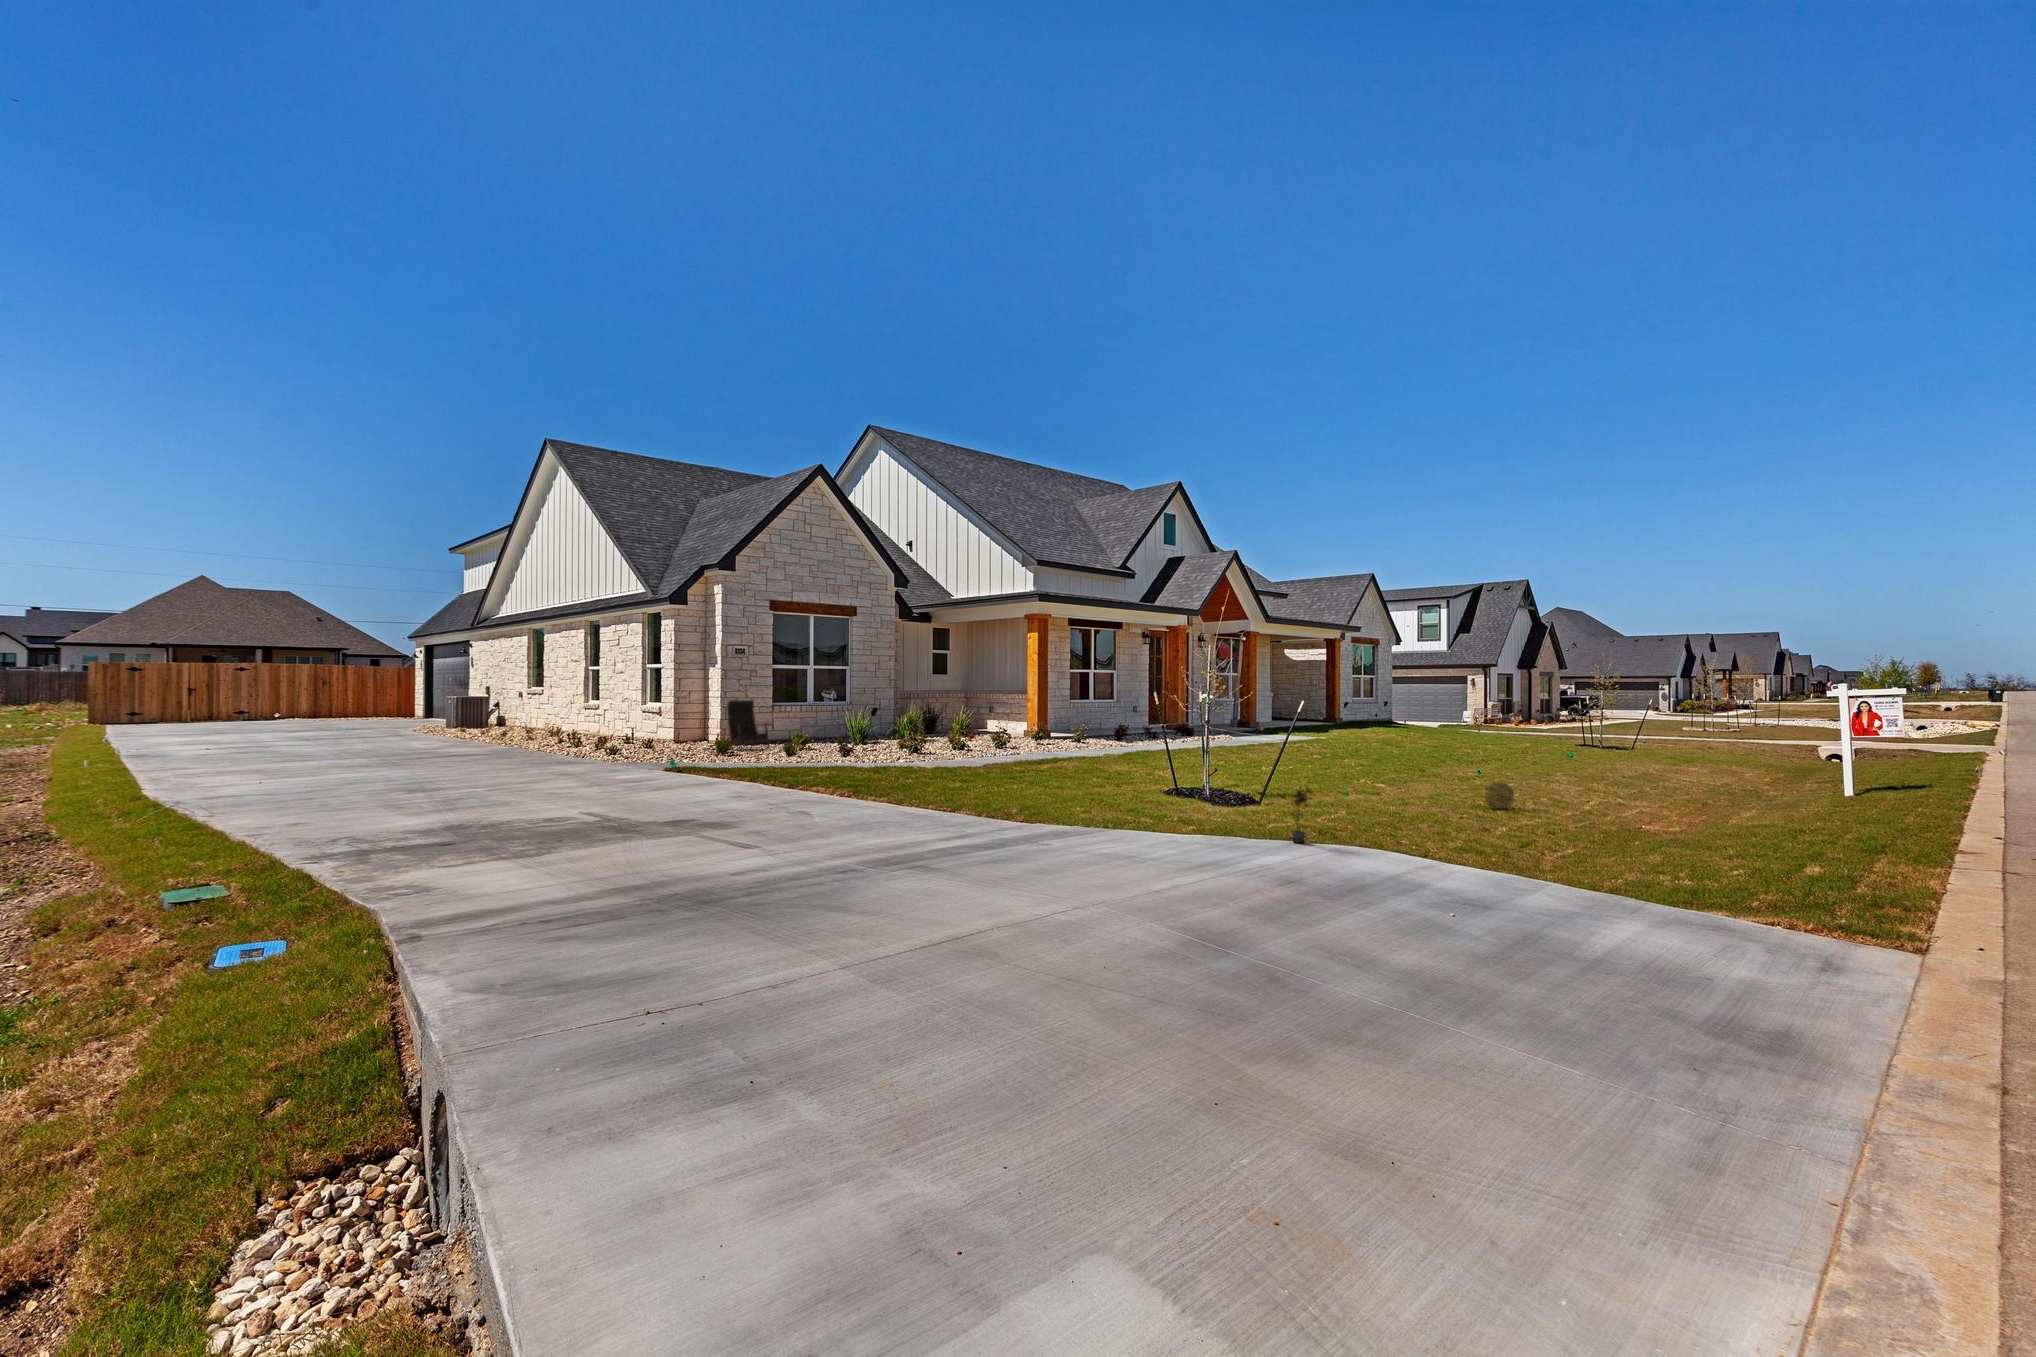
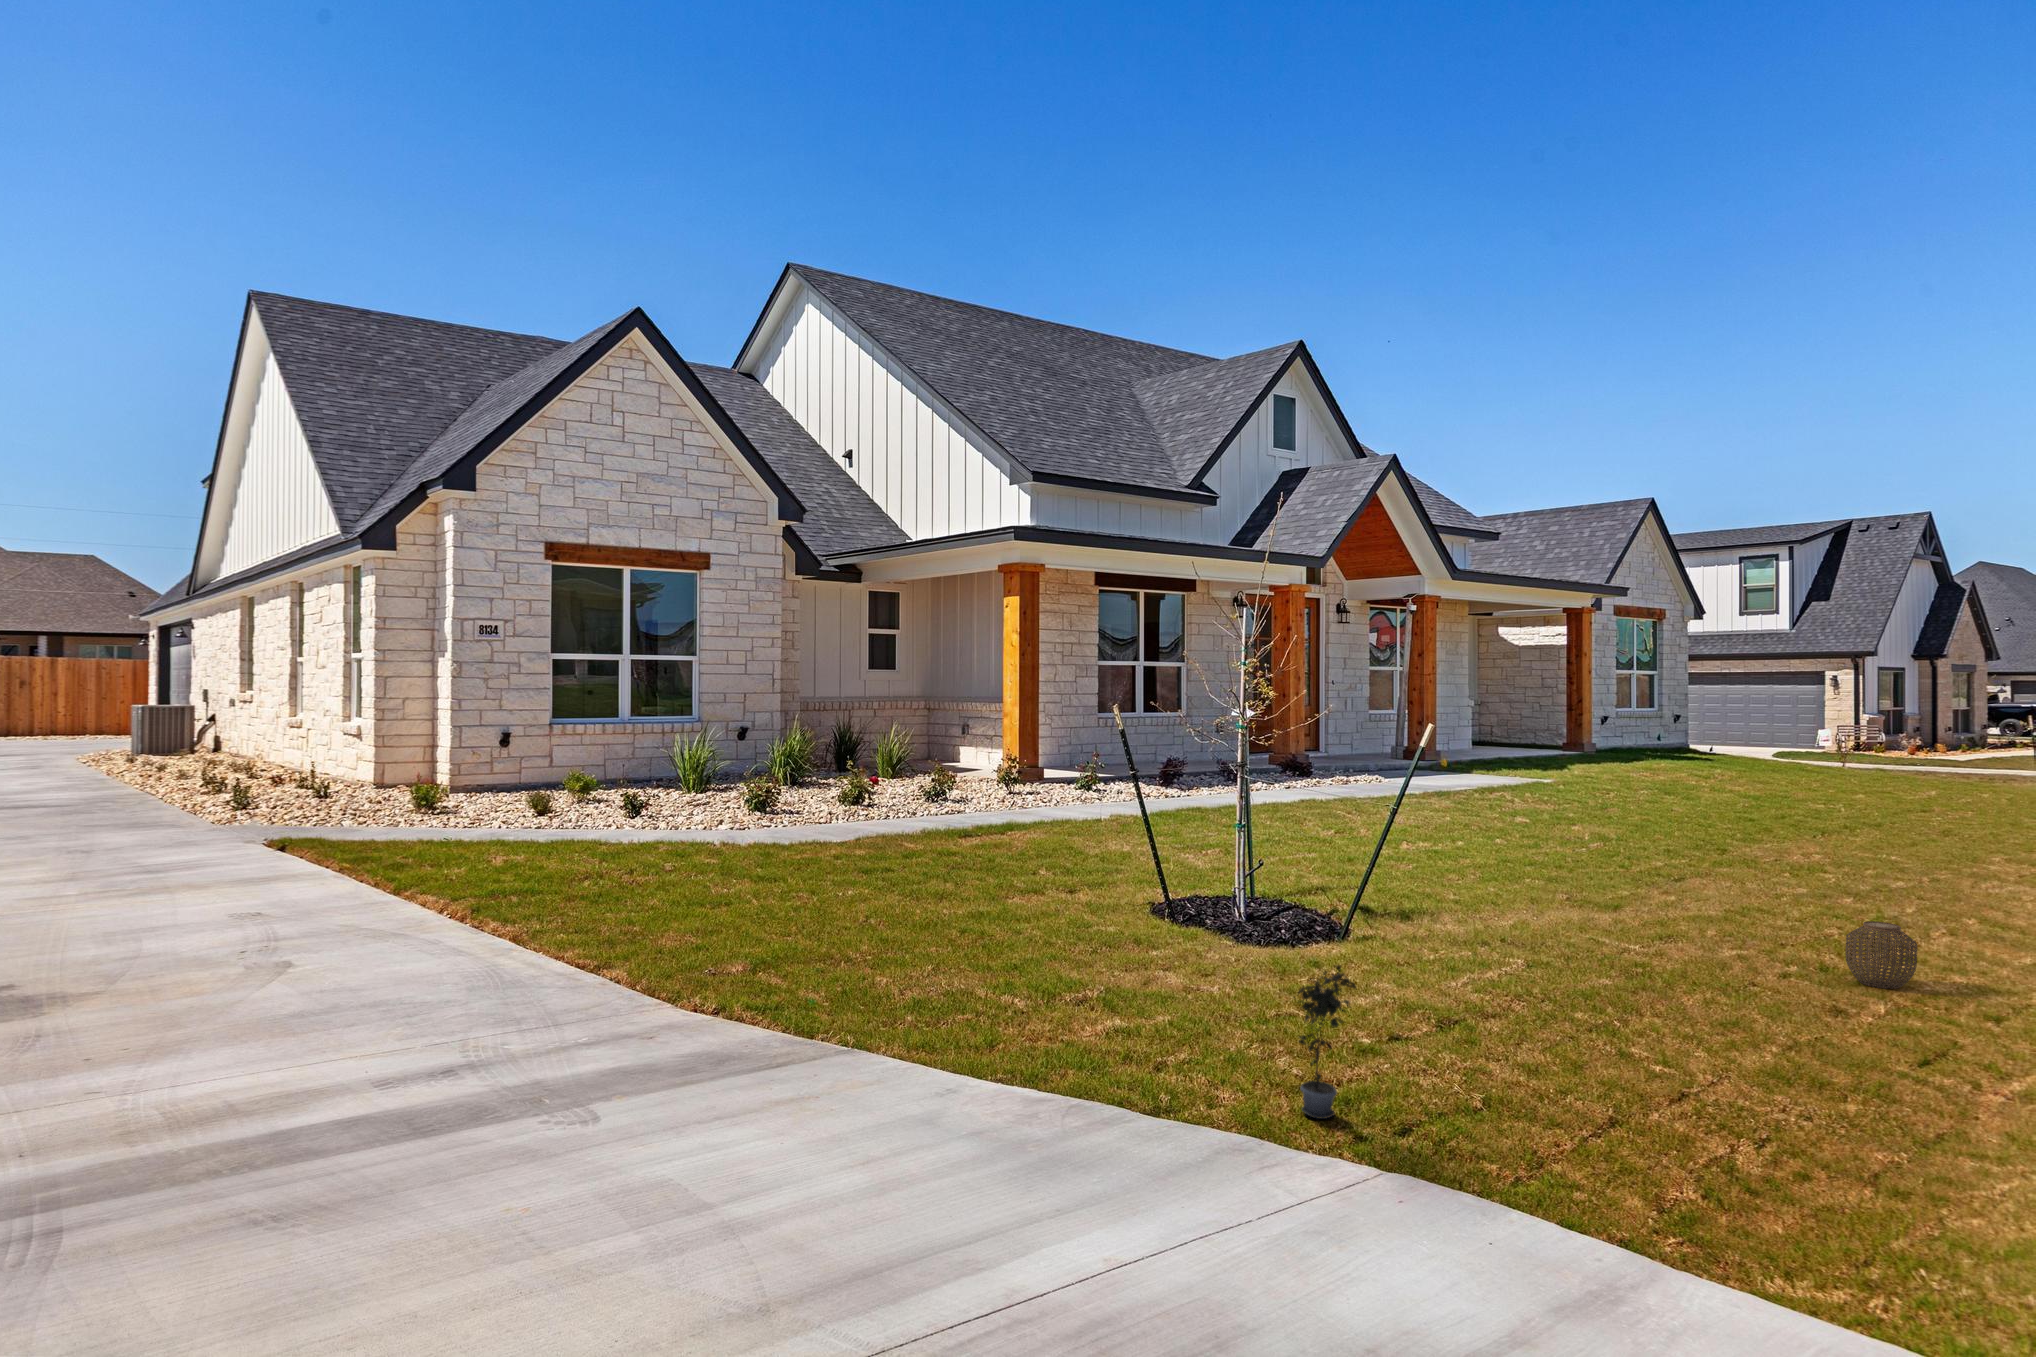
lounge chair: present [727,700,769,750] -> none [458,713,535,803]

